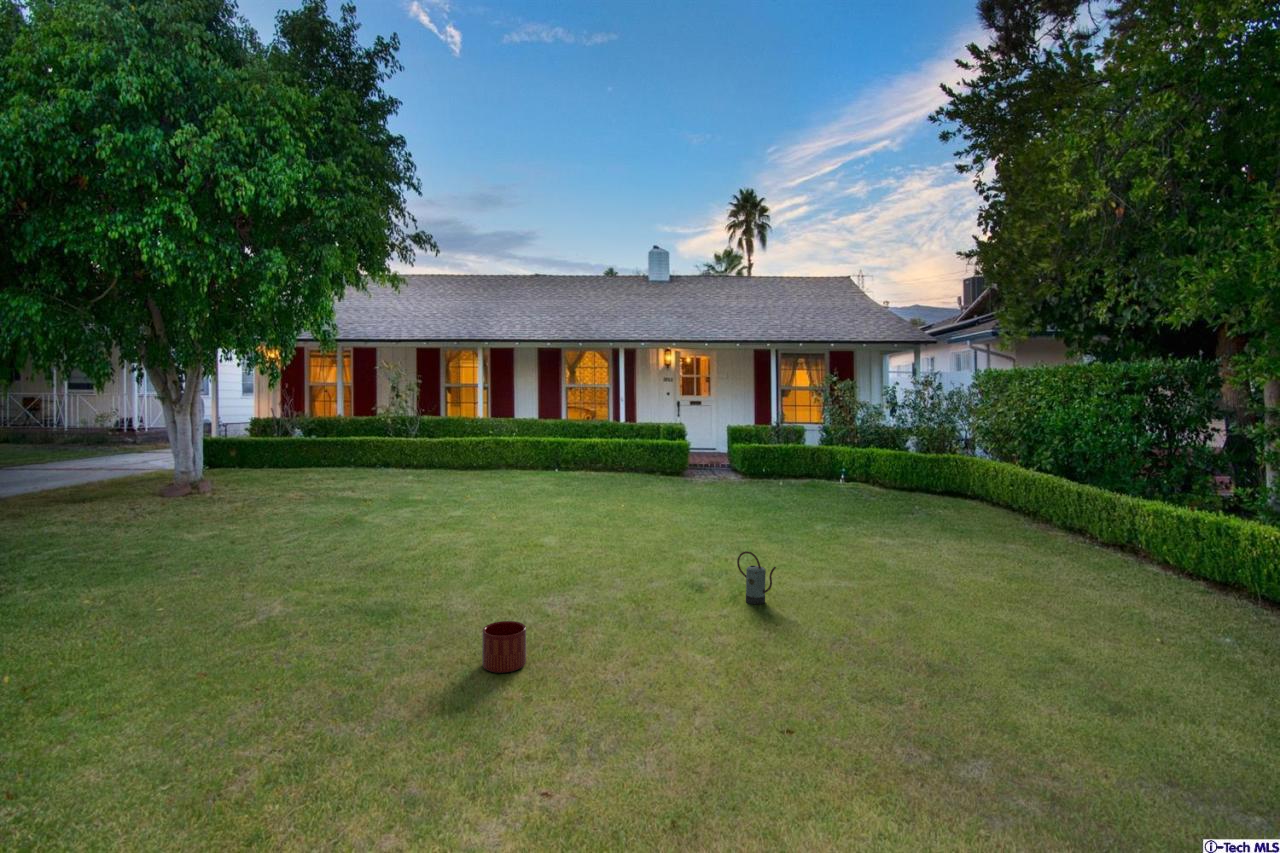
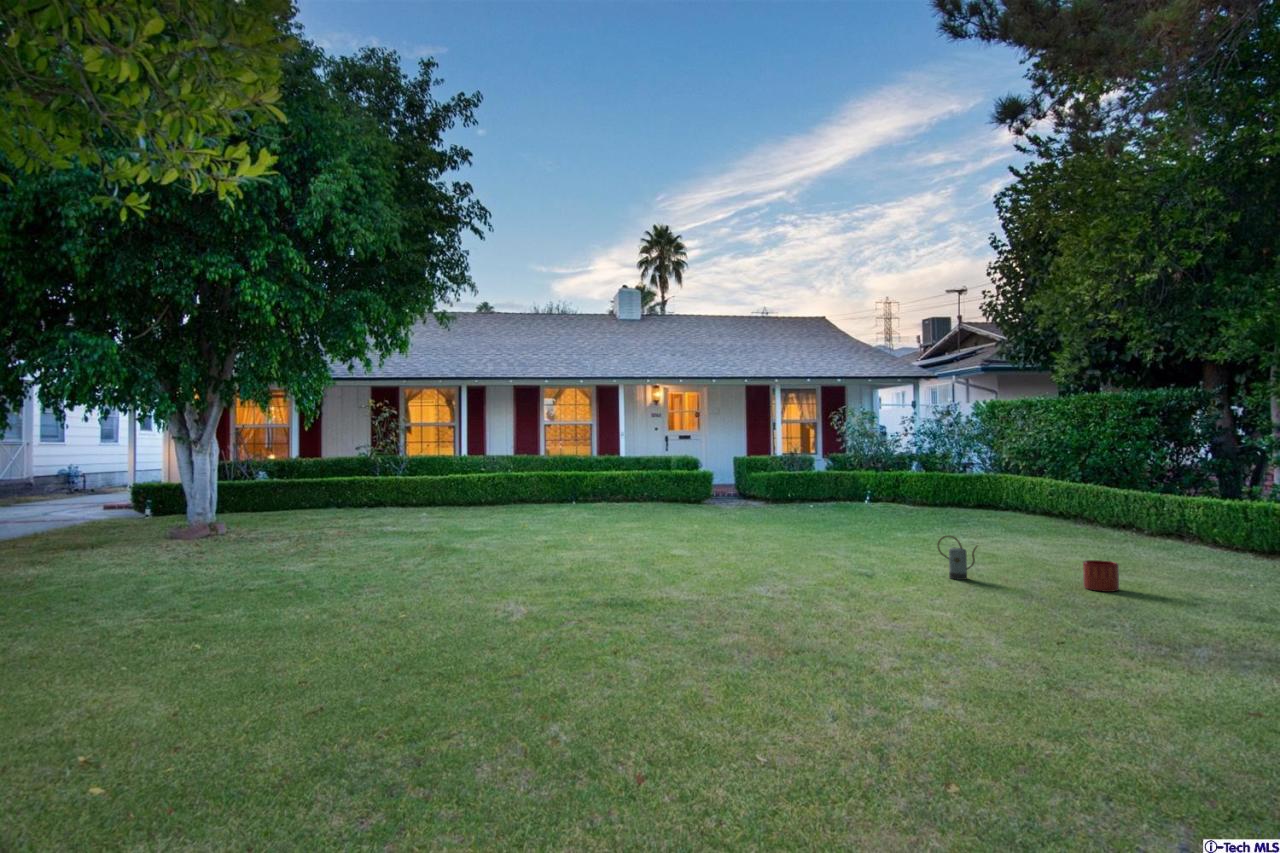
planter: present [482,621,526,673] -> present [1083,560,1119,592]

